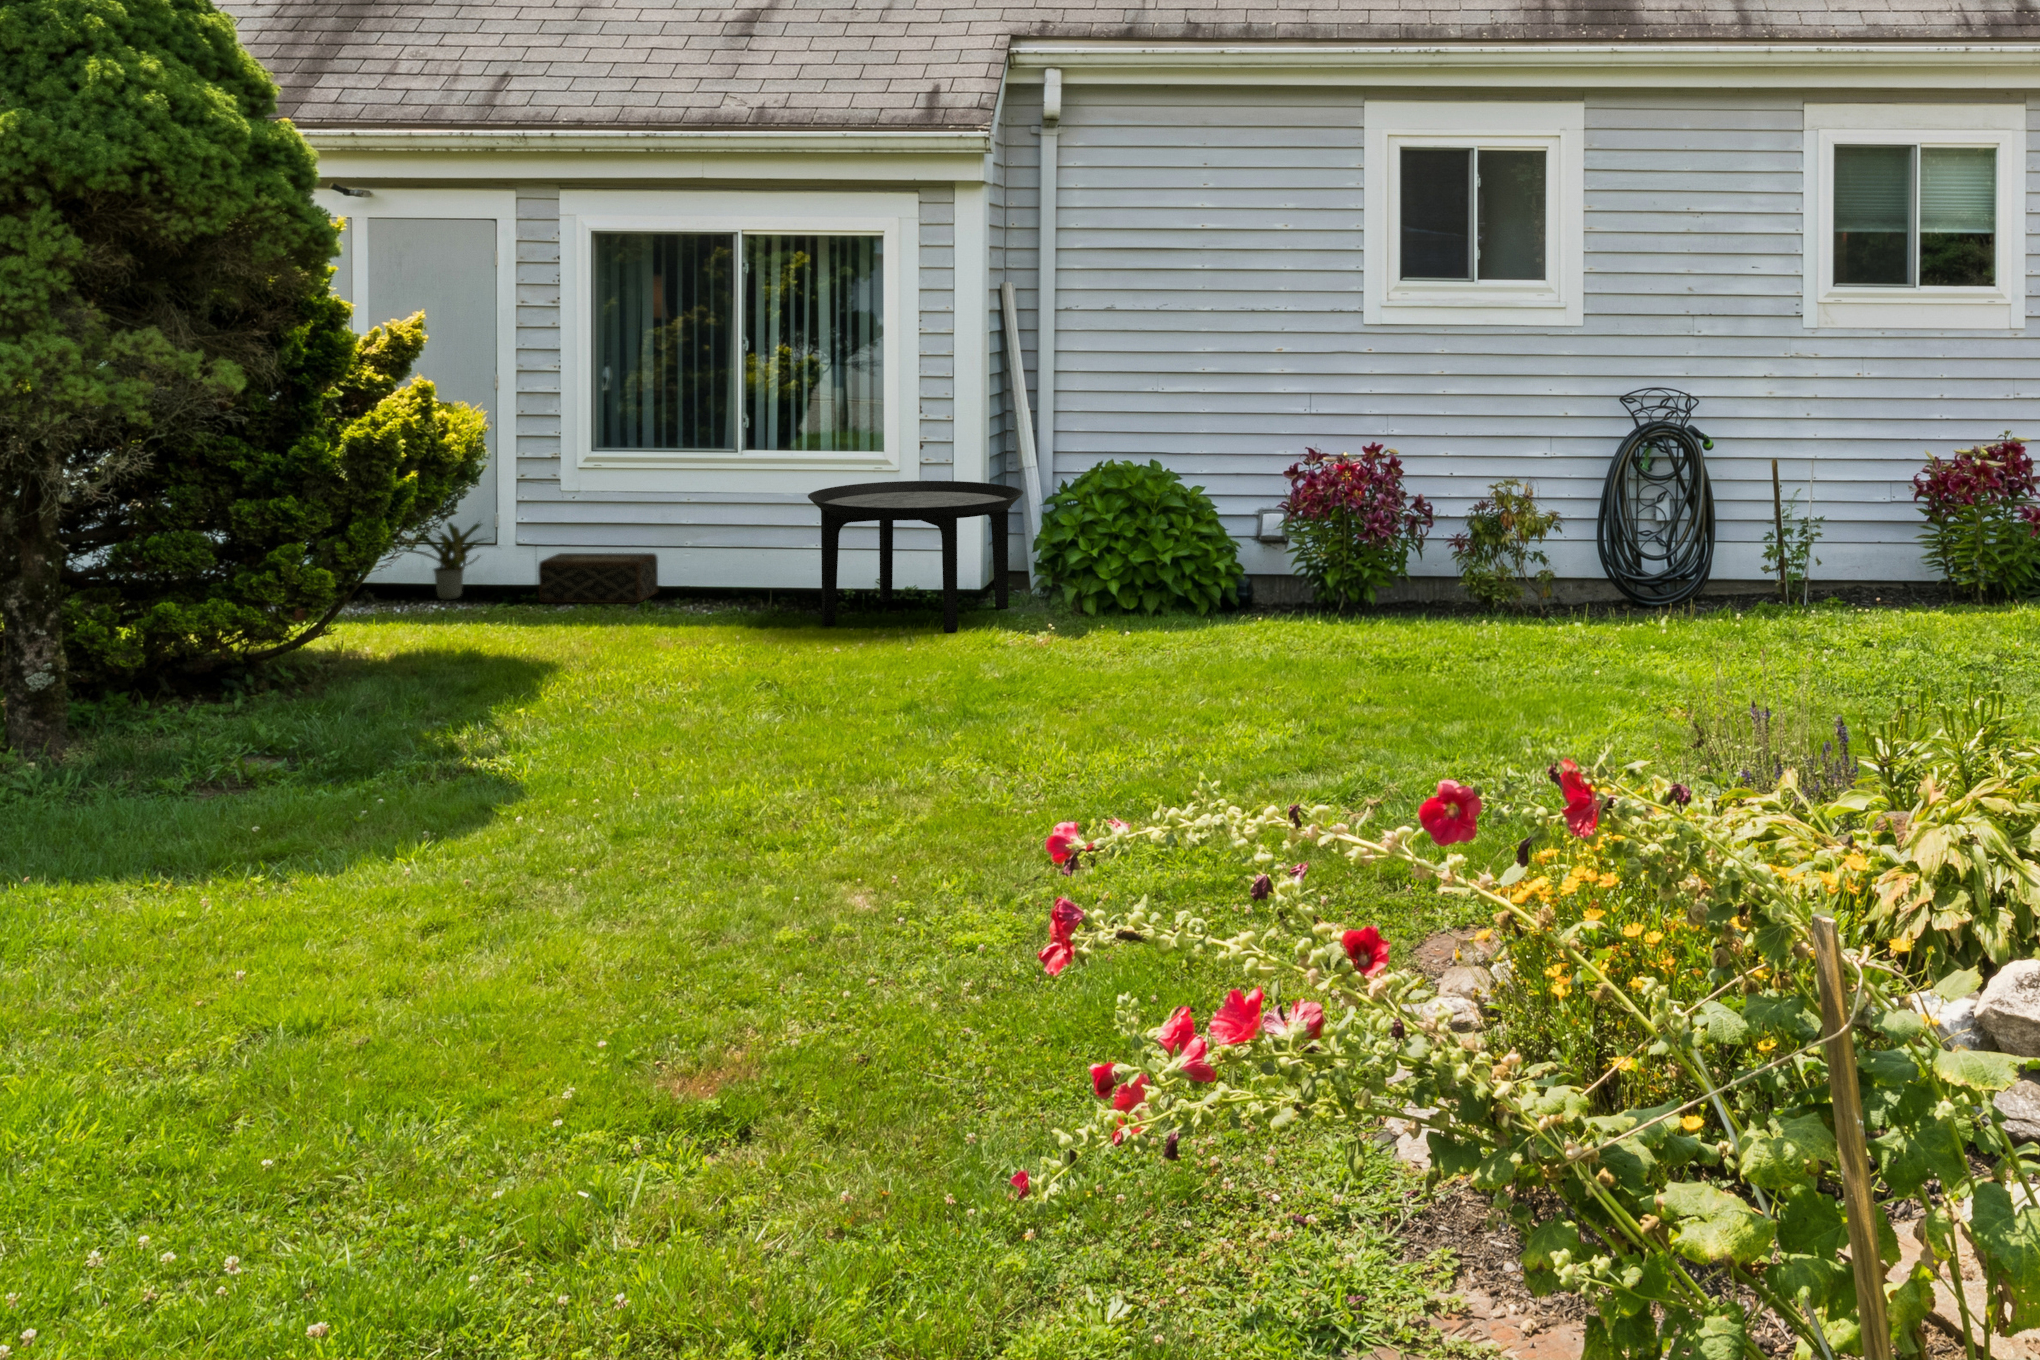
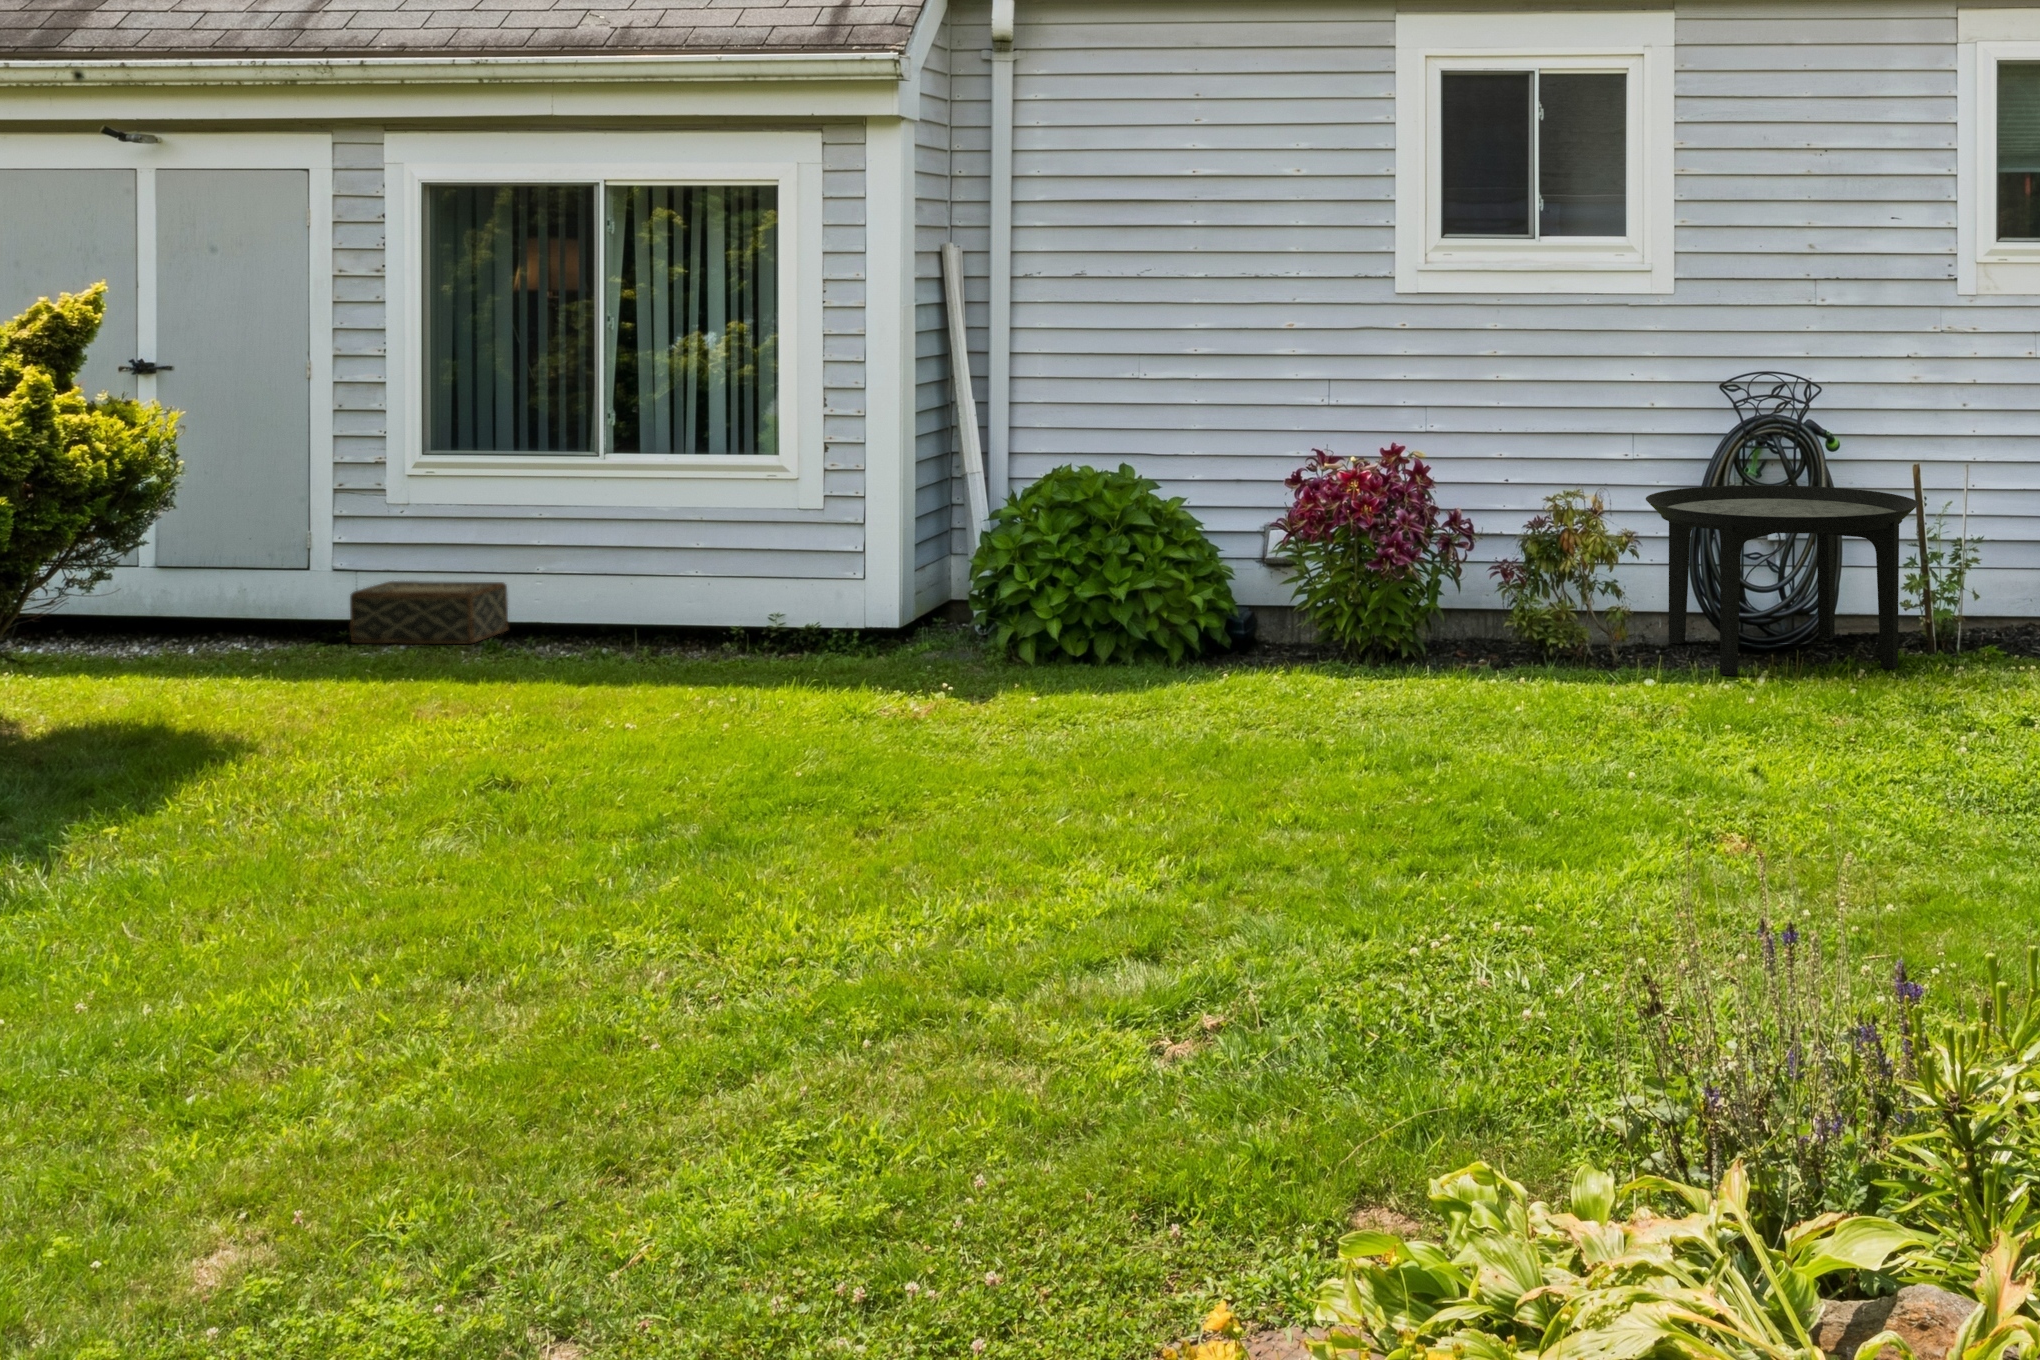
round table: present [808,481,1023,632] -> present [1646,485,1919,675]
potted plant: present [403,521,484,600] -> none [176,539,310,639]

